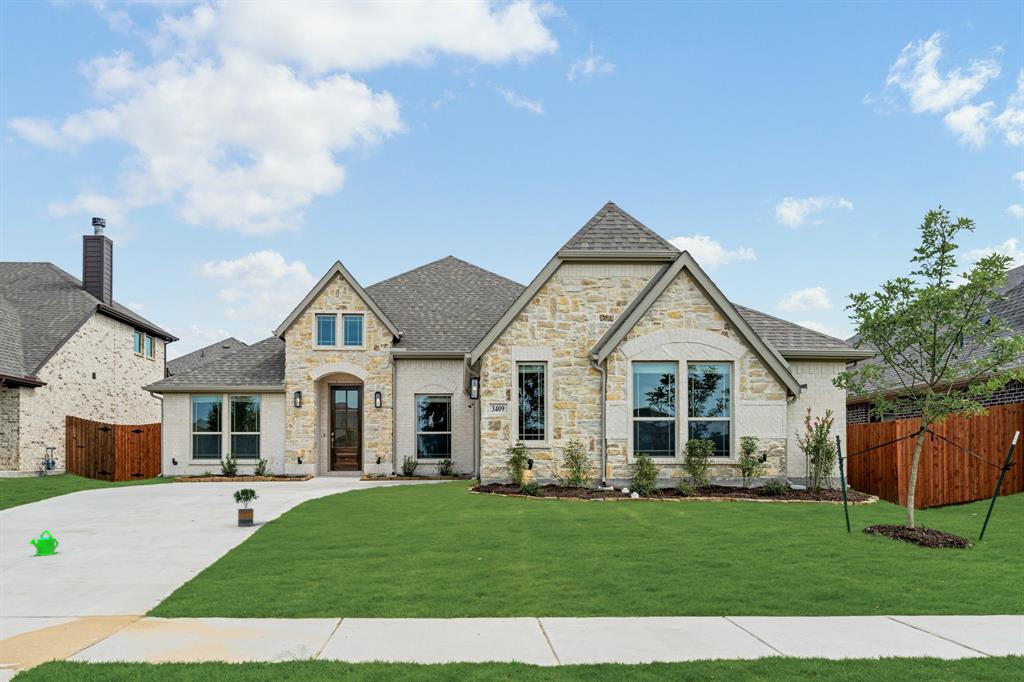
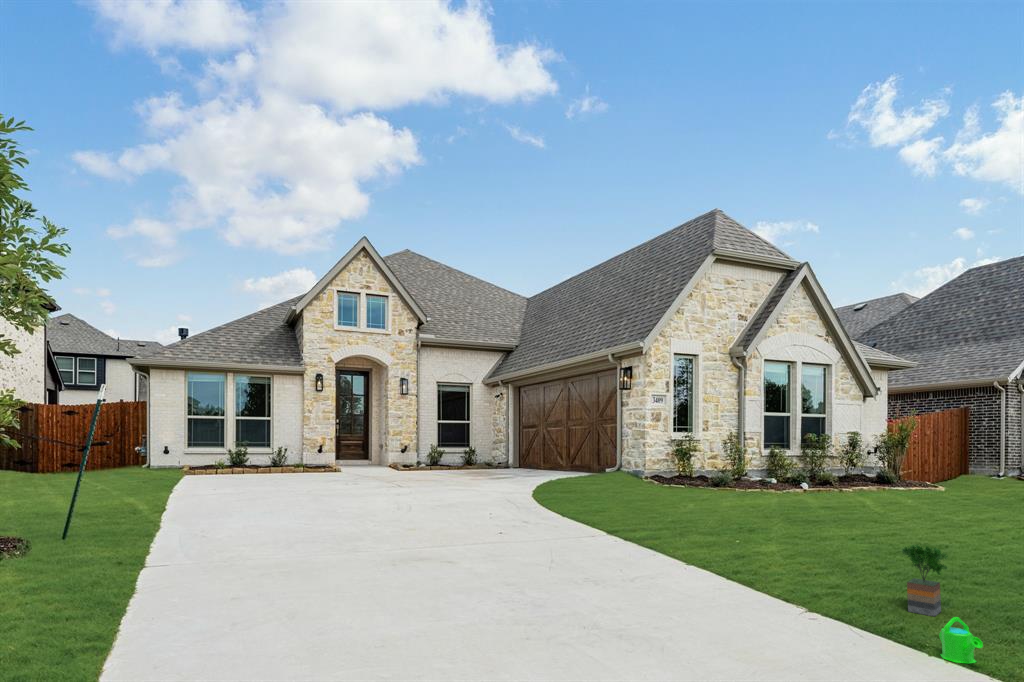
potted tree: present [234,489,259,527] -> present [902,545,948,616]

